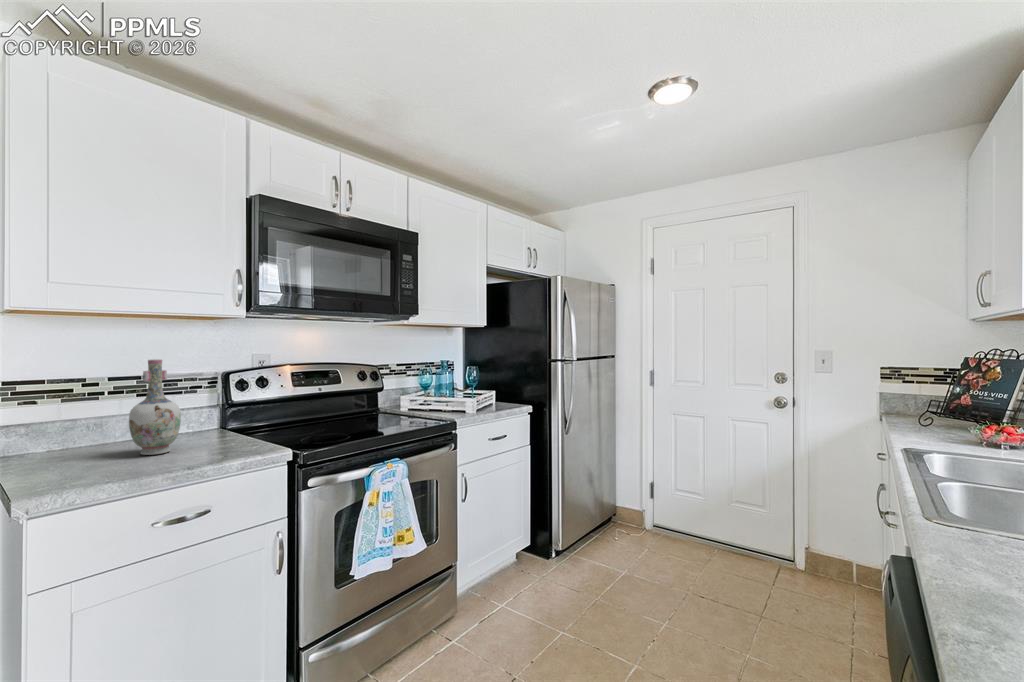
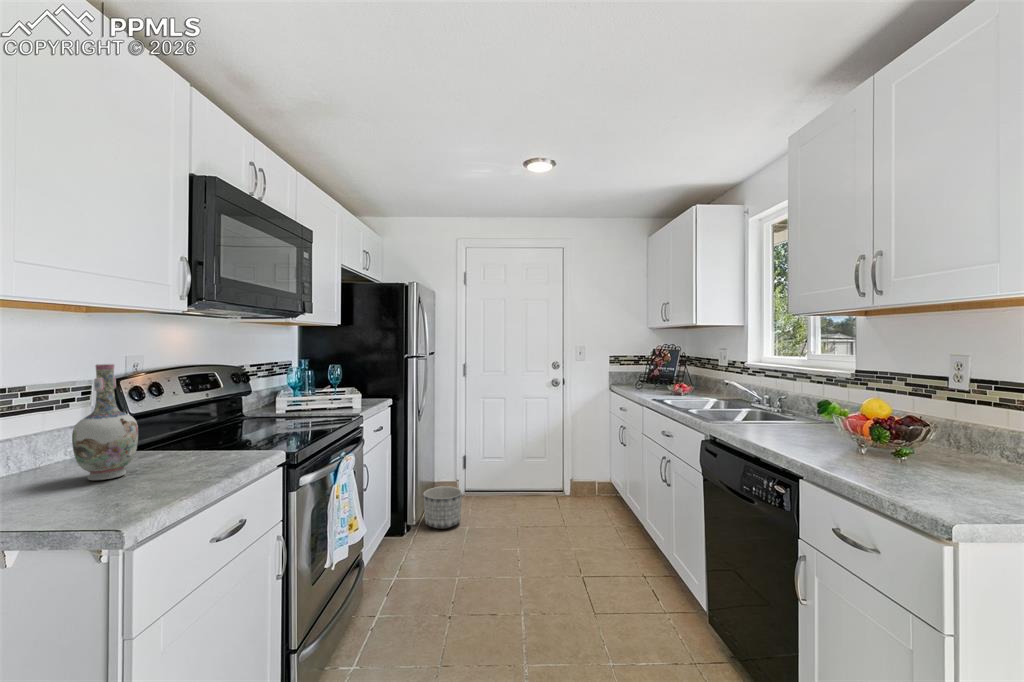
planter: none [578,514,624,567] -> present [423,486,462,529]

